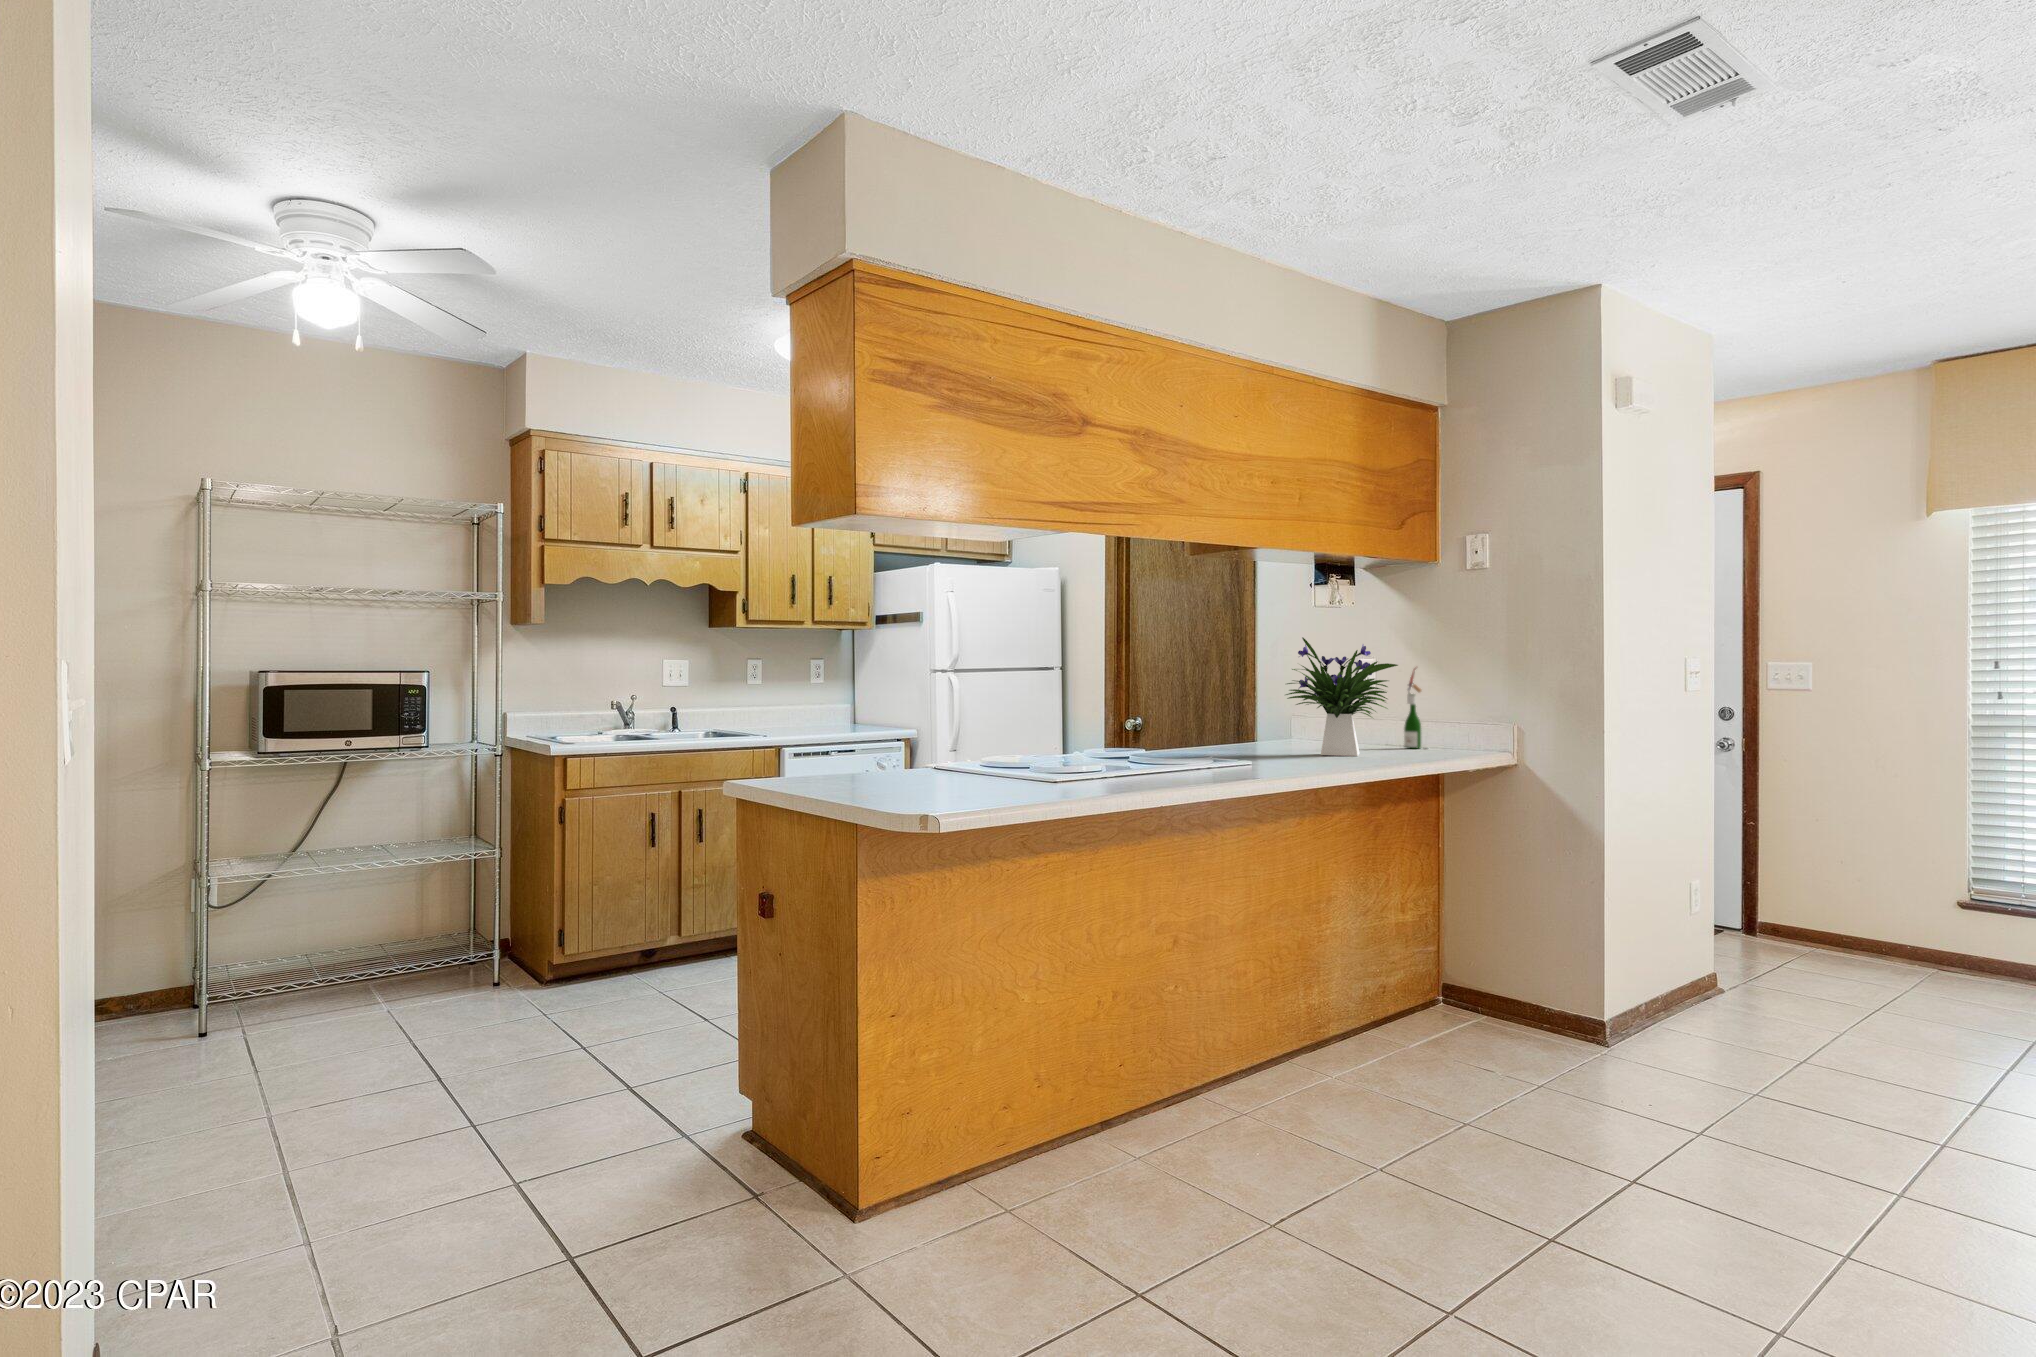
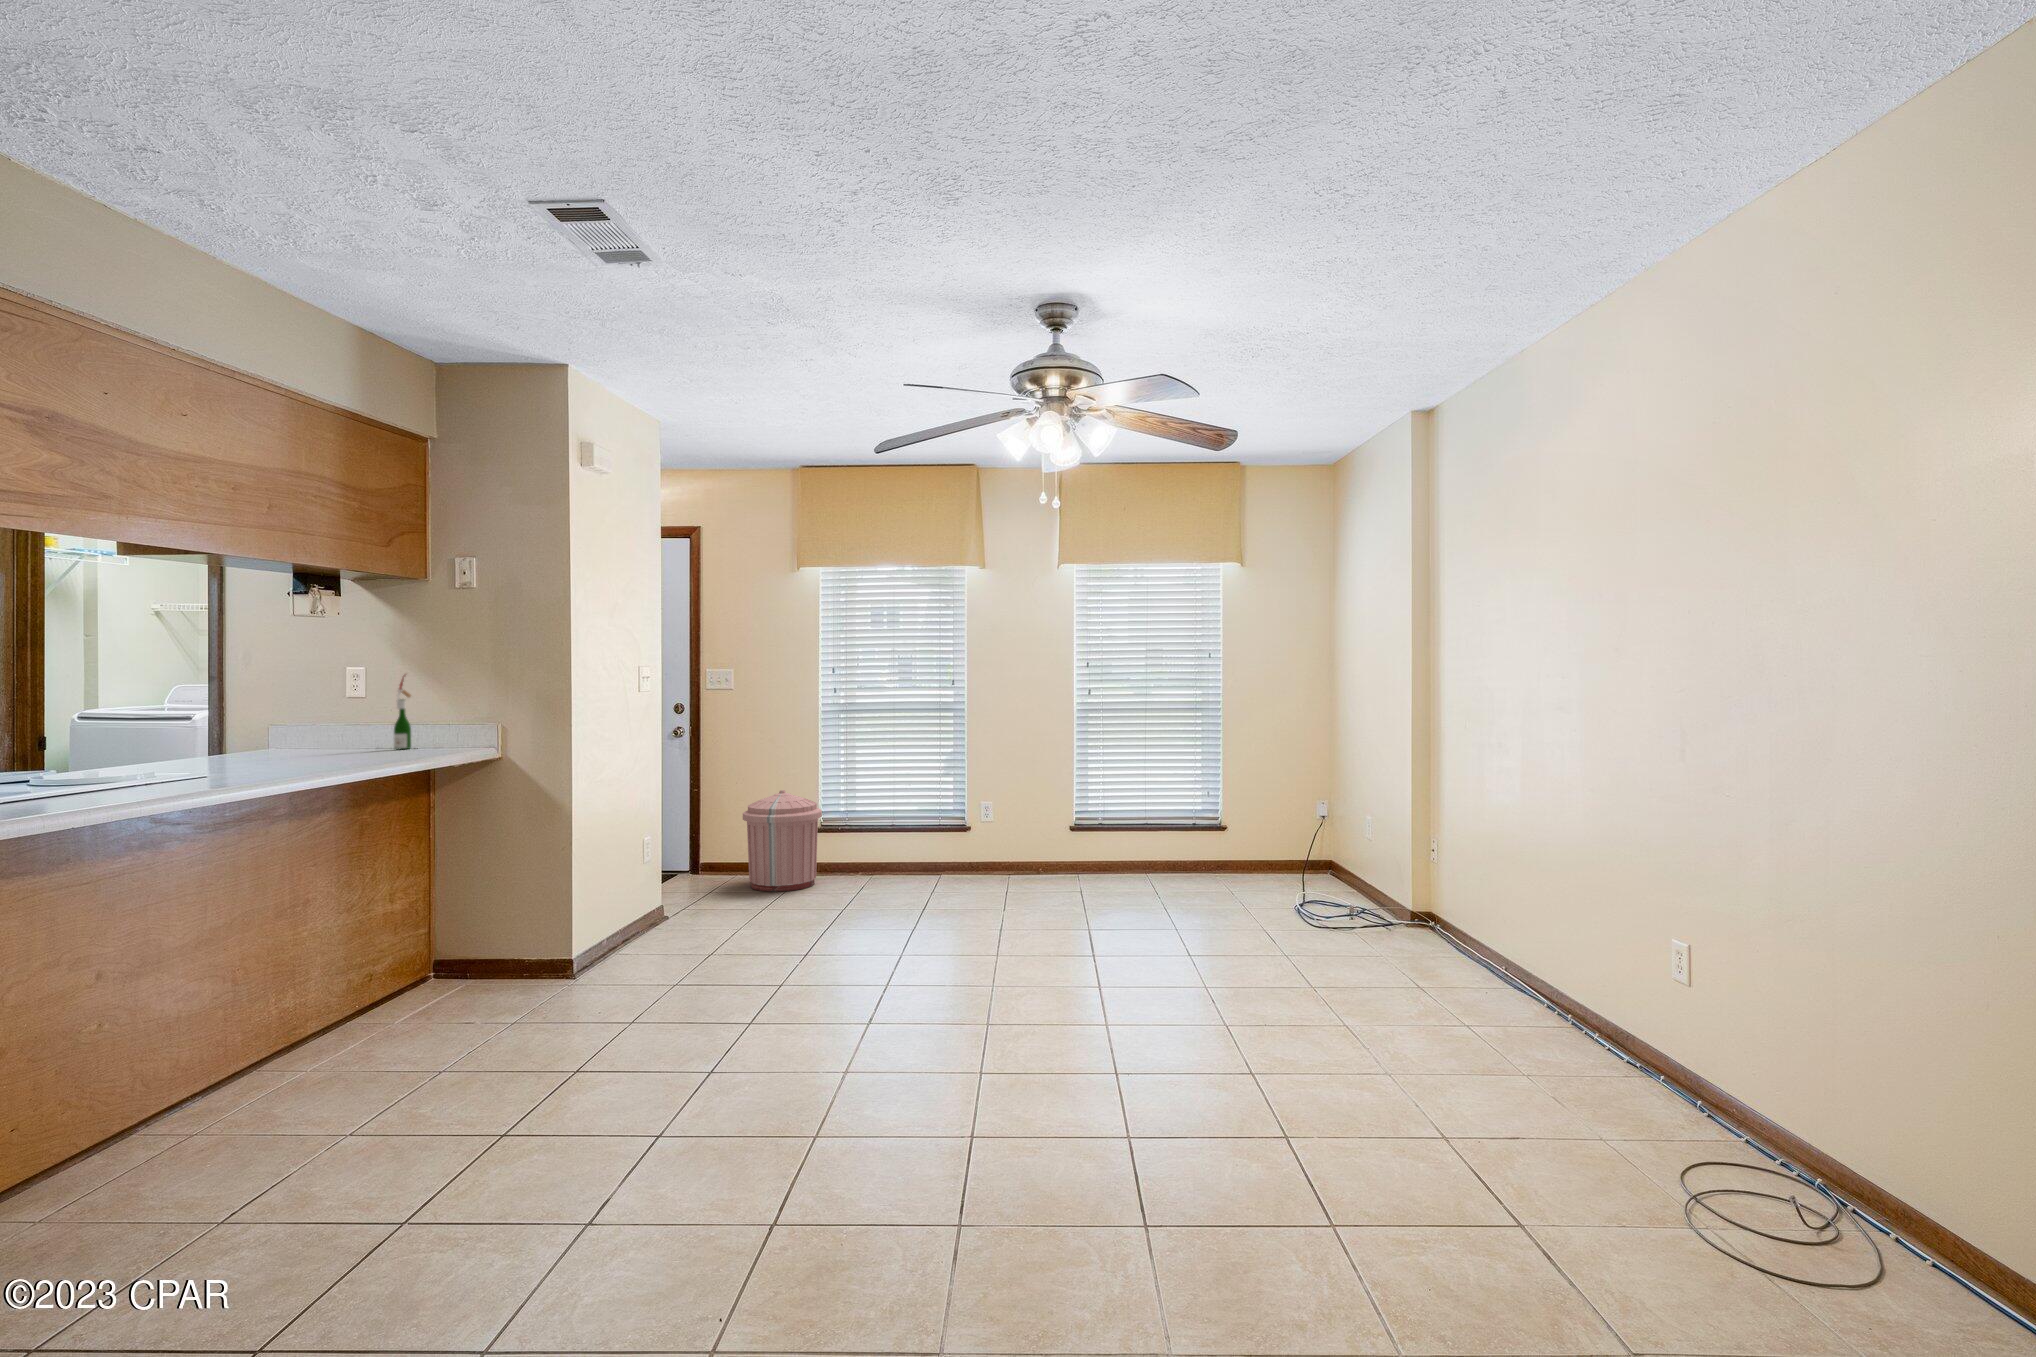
flower arrangement: present [1286,637,1398,756] -> none [252,644,384,761]
trash can: none [1835,838,1981,991] -> present [743,790,822,892]

